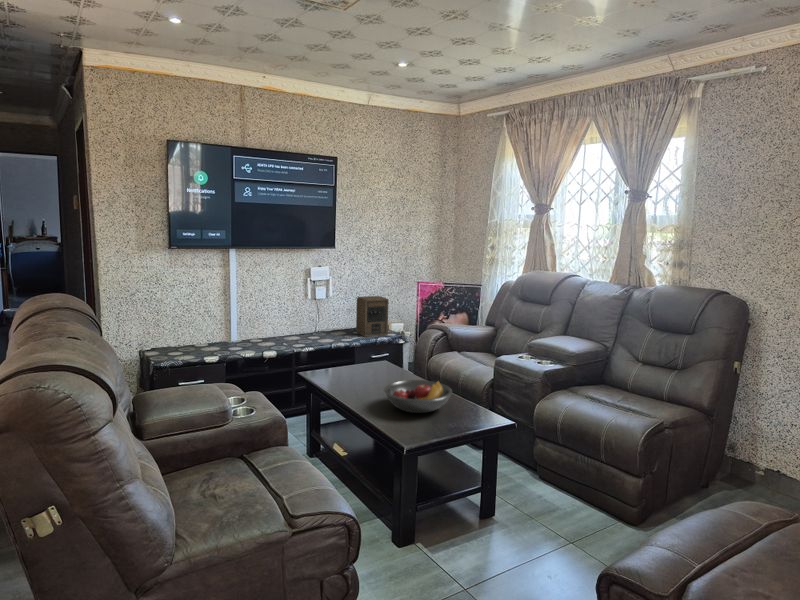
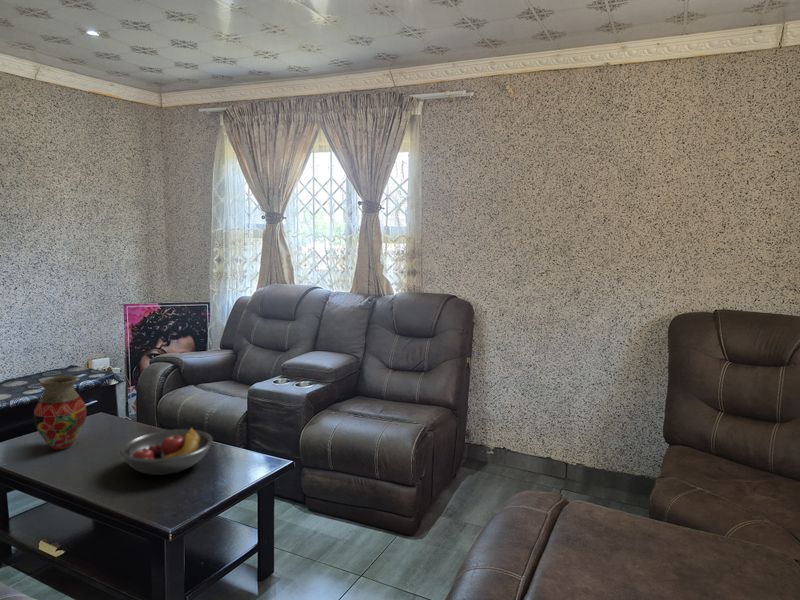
speaker: present [356,296,389,337] -> none [41,327,92,383]
vase: none [337,328,371,382] -> present [34,376,87,450]

